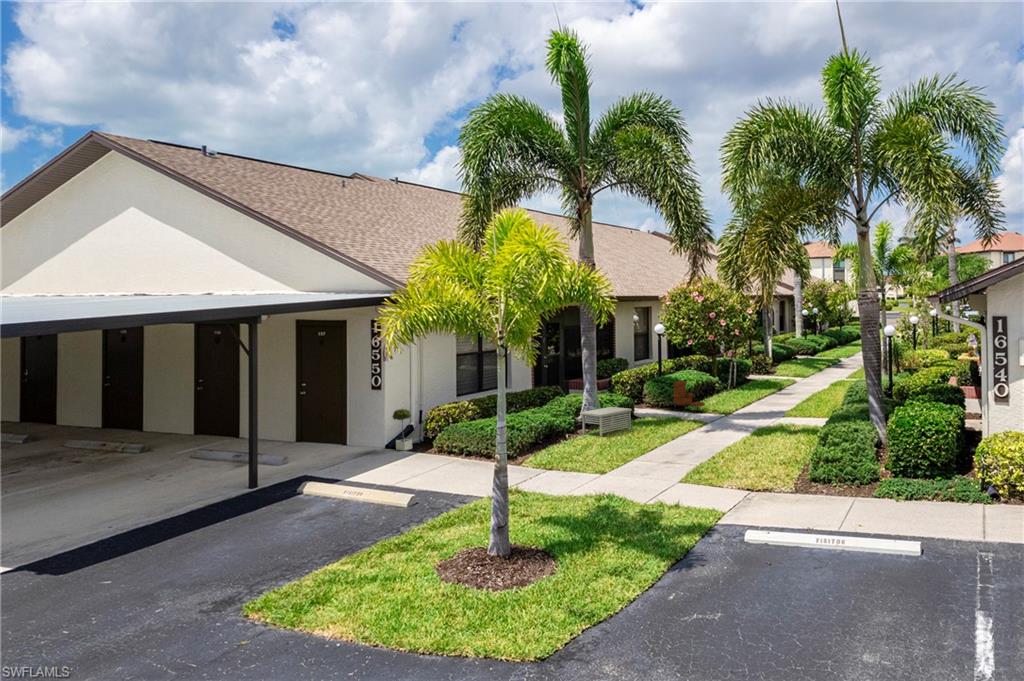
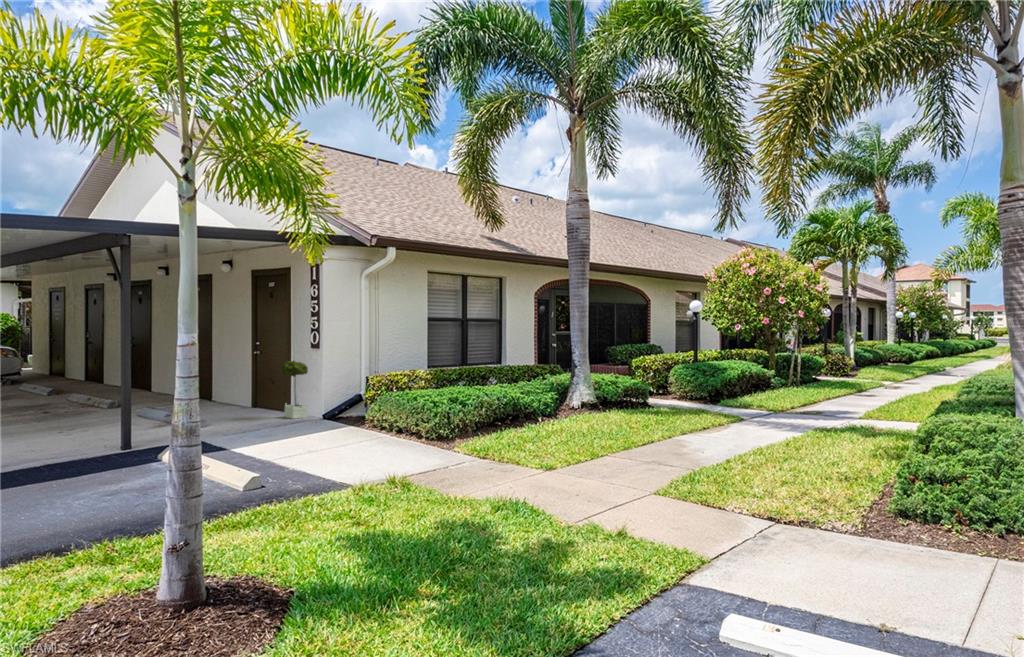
lounge chair: present [672,381,705,413] -> none [704,363,748,406]
storage bench: present [580,407,632,437] -> none [554,385,631,422]

